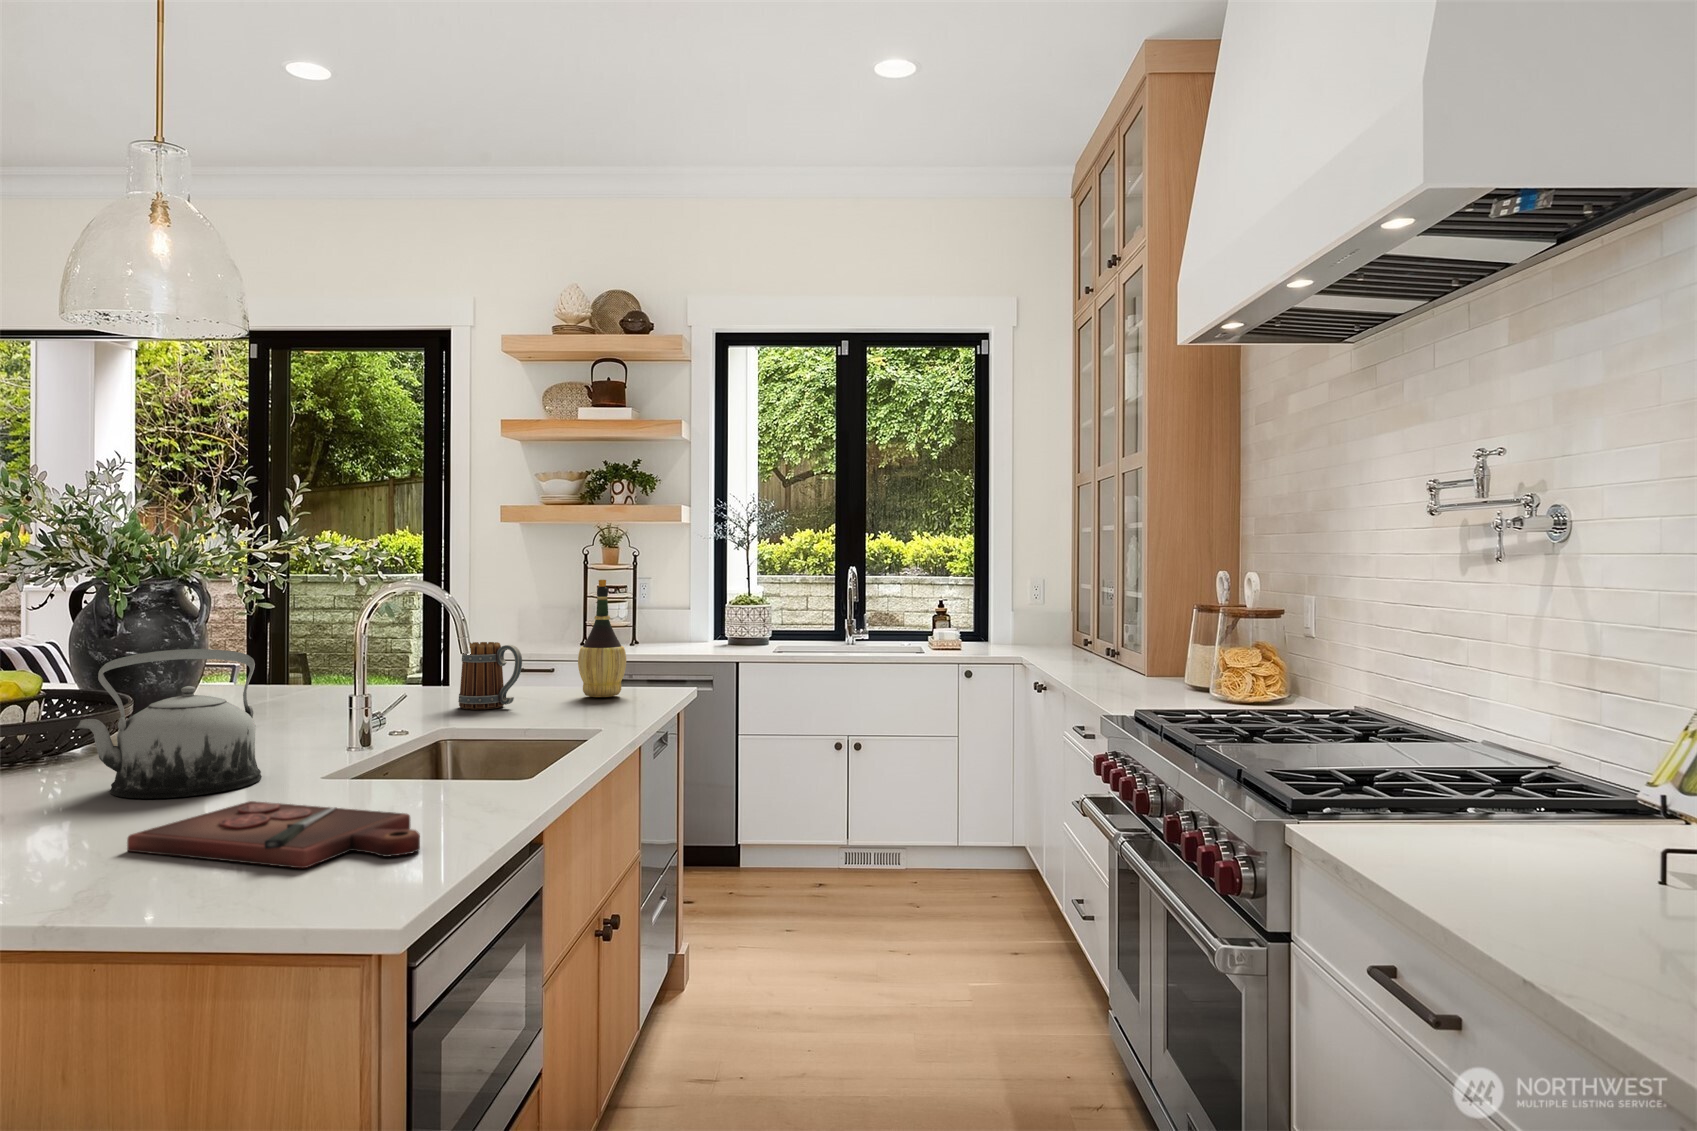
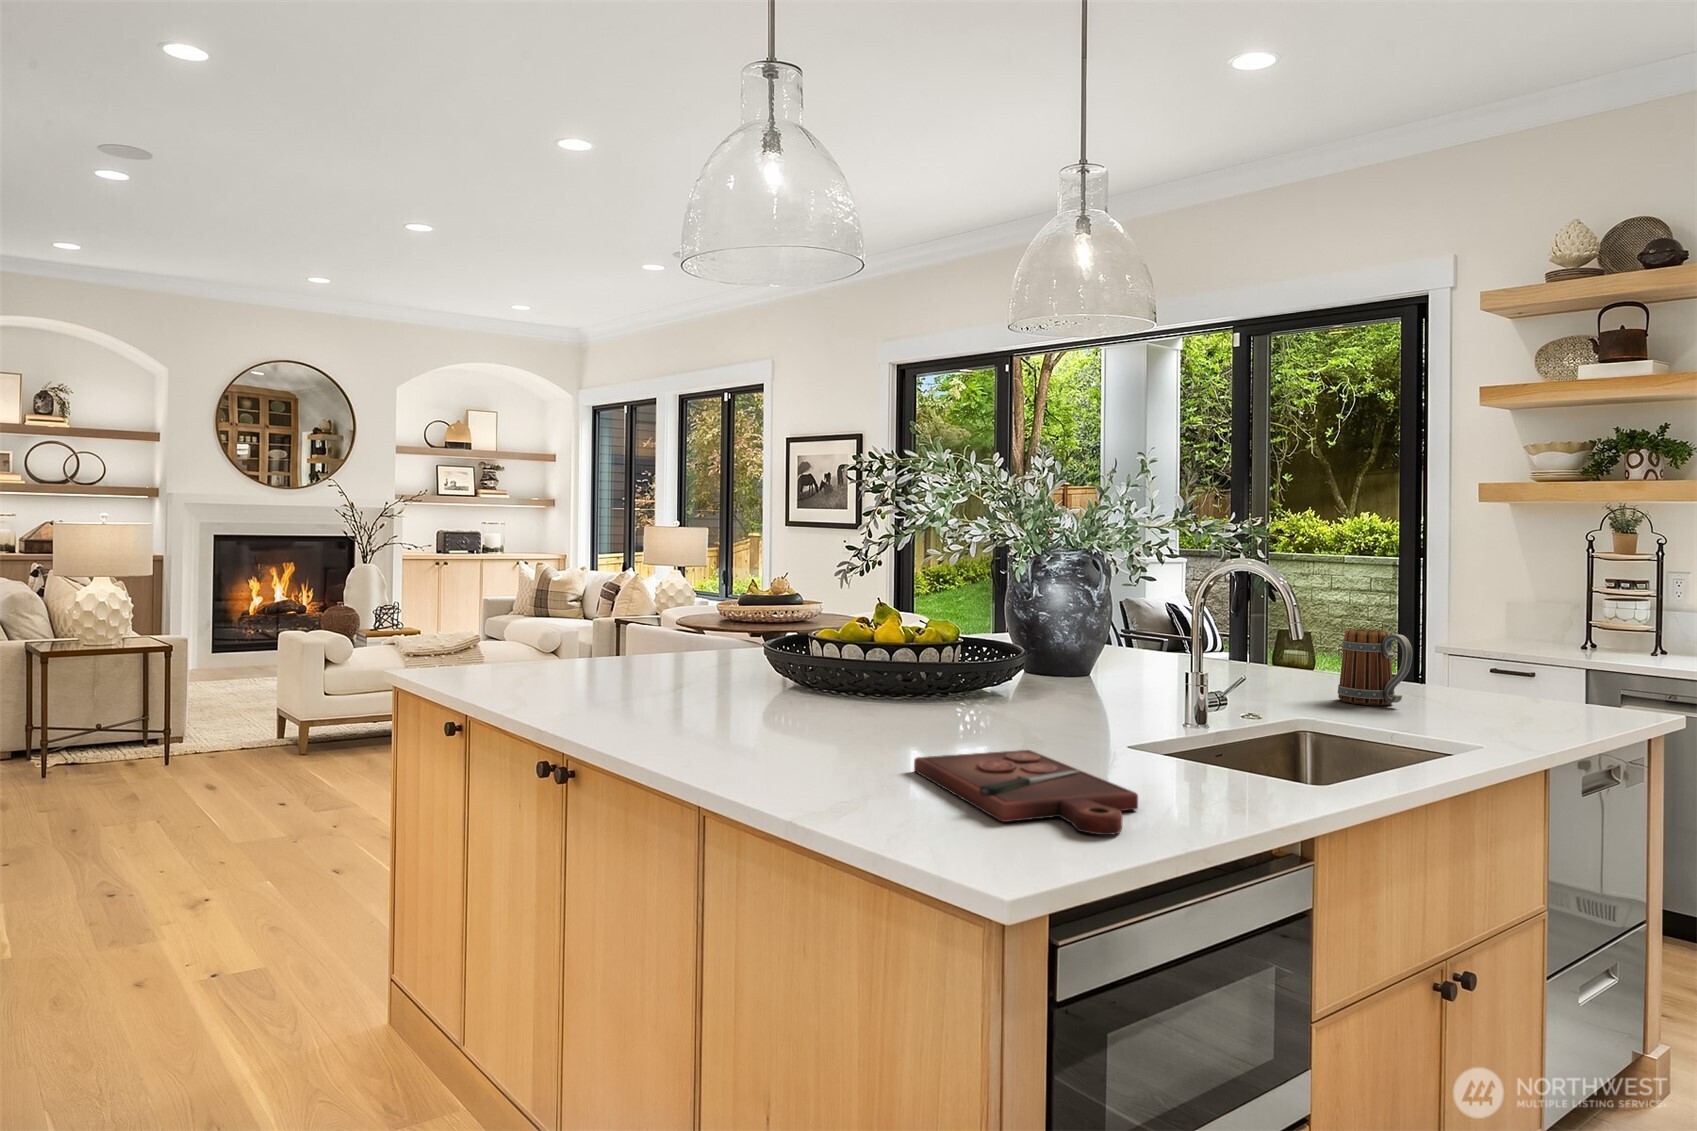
wine bottle: present [578,579,626,697] -> none [1501,562,1575,712]
teapot: present [76,649,262,798] -> none [941,608,1084,738]

